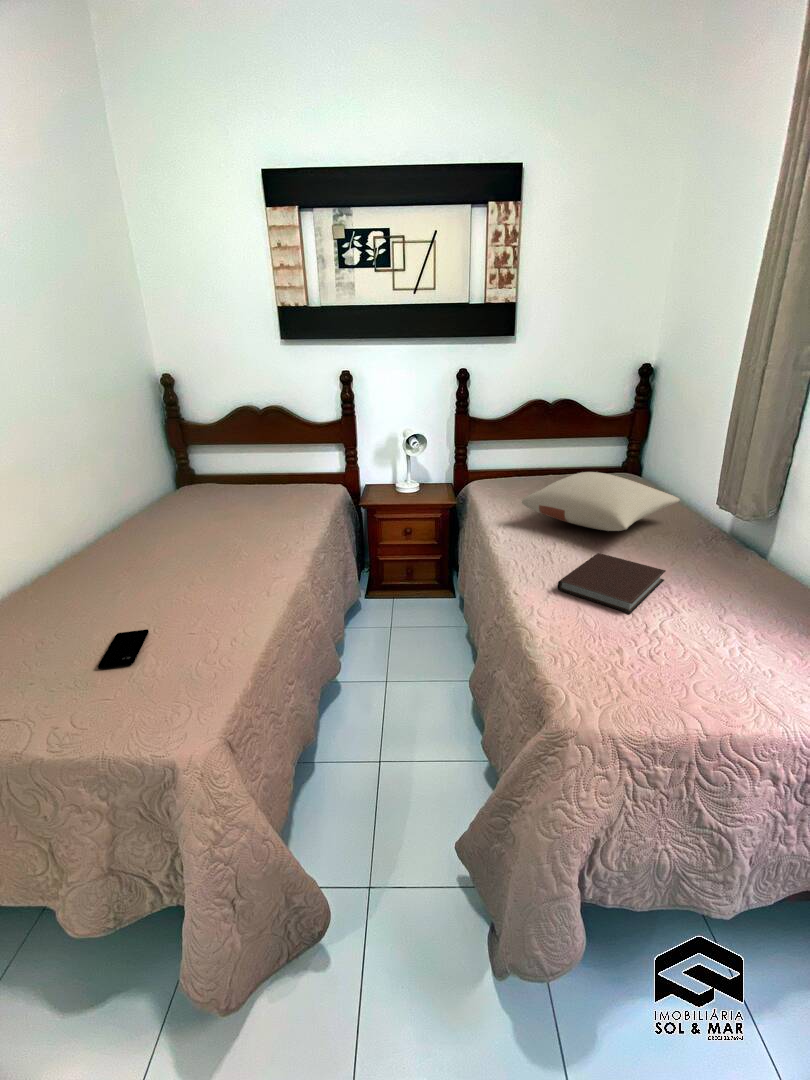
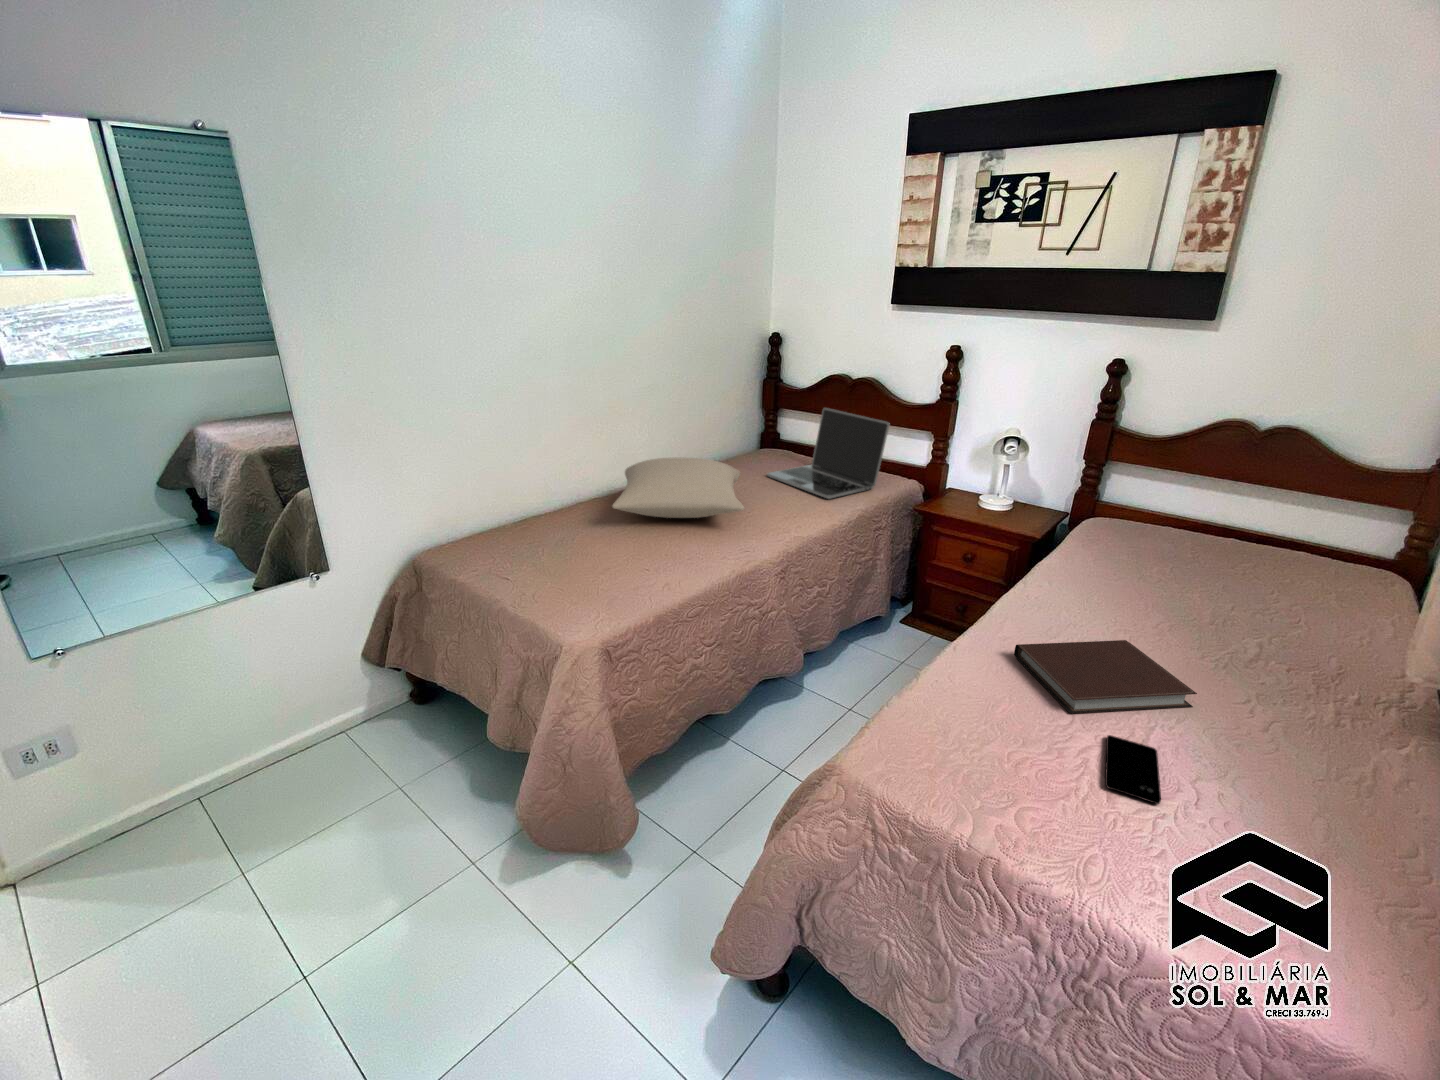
laptop: none [218,440,320,519] -> present [767,408,889,499]
pillow: present [522,472,680,531] -> present [612,457,744,518]
smartphone: present [98,629,149,669] -> present [1105,735,1161,804]

